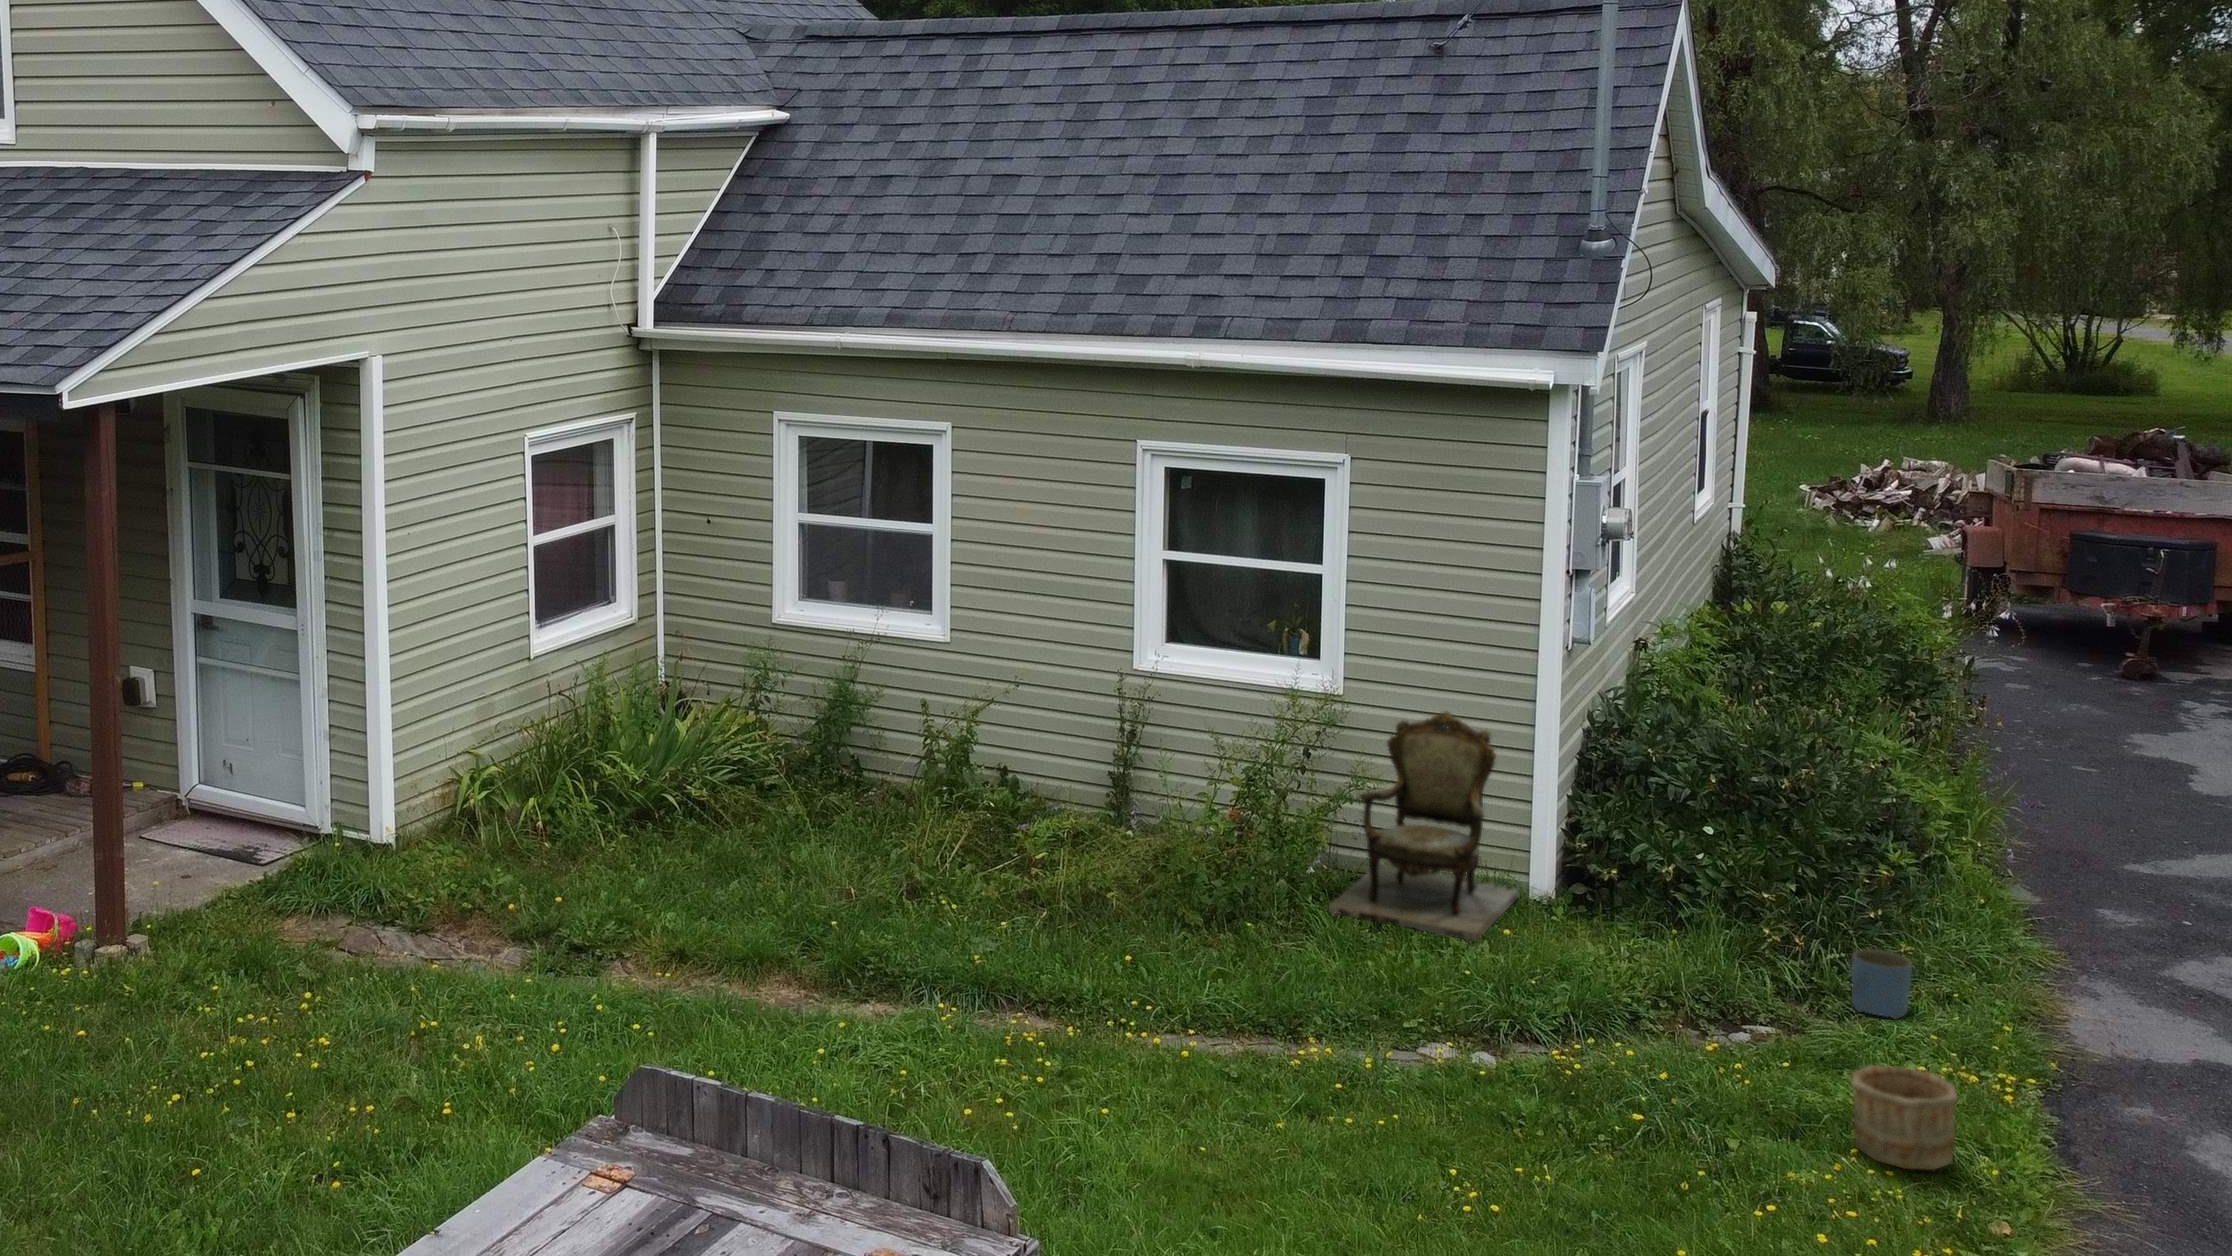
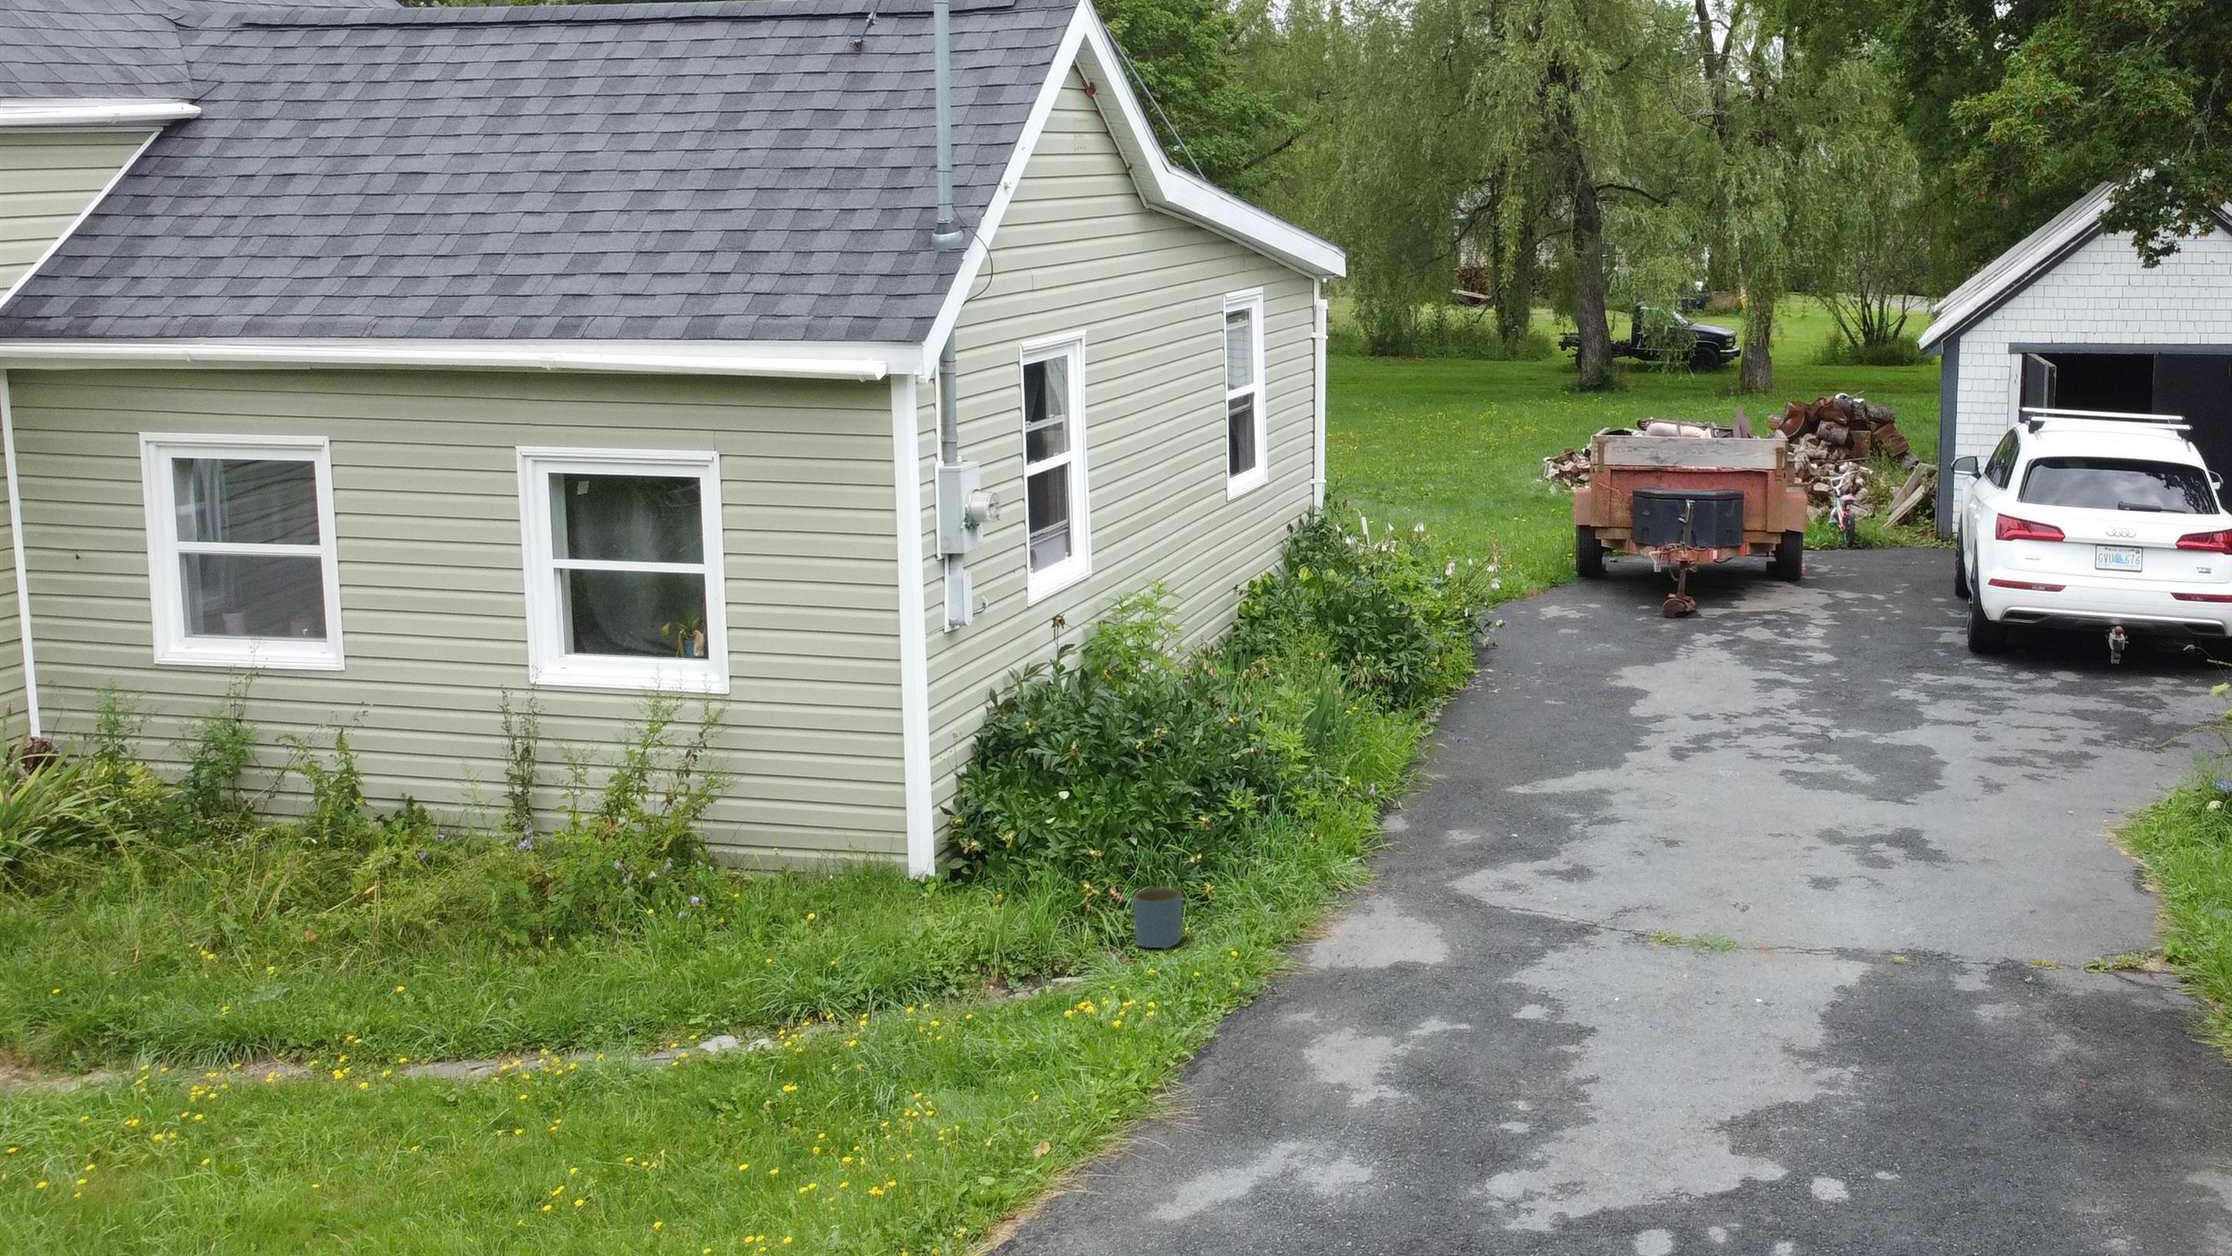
armchair: present [1329,712,1520,941] -> none [675,701,890,925]
wooden bucket: present [1852,1065,1958,1170] -> none [1004,990,1095,1084]

